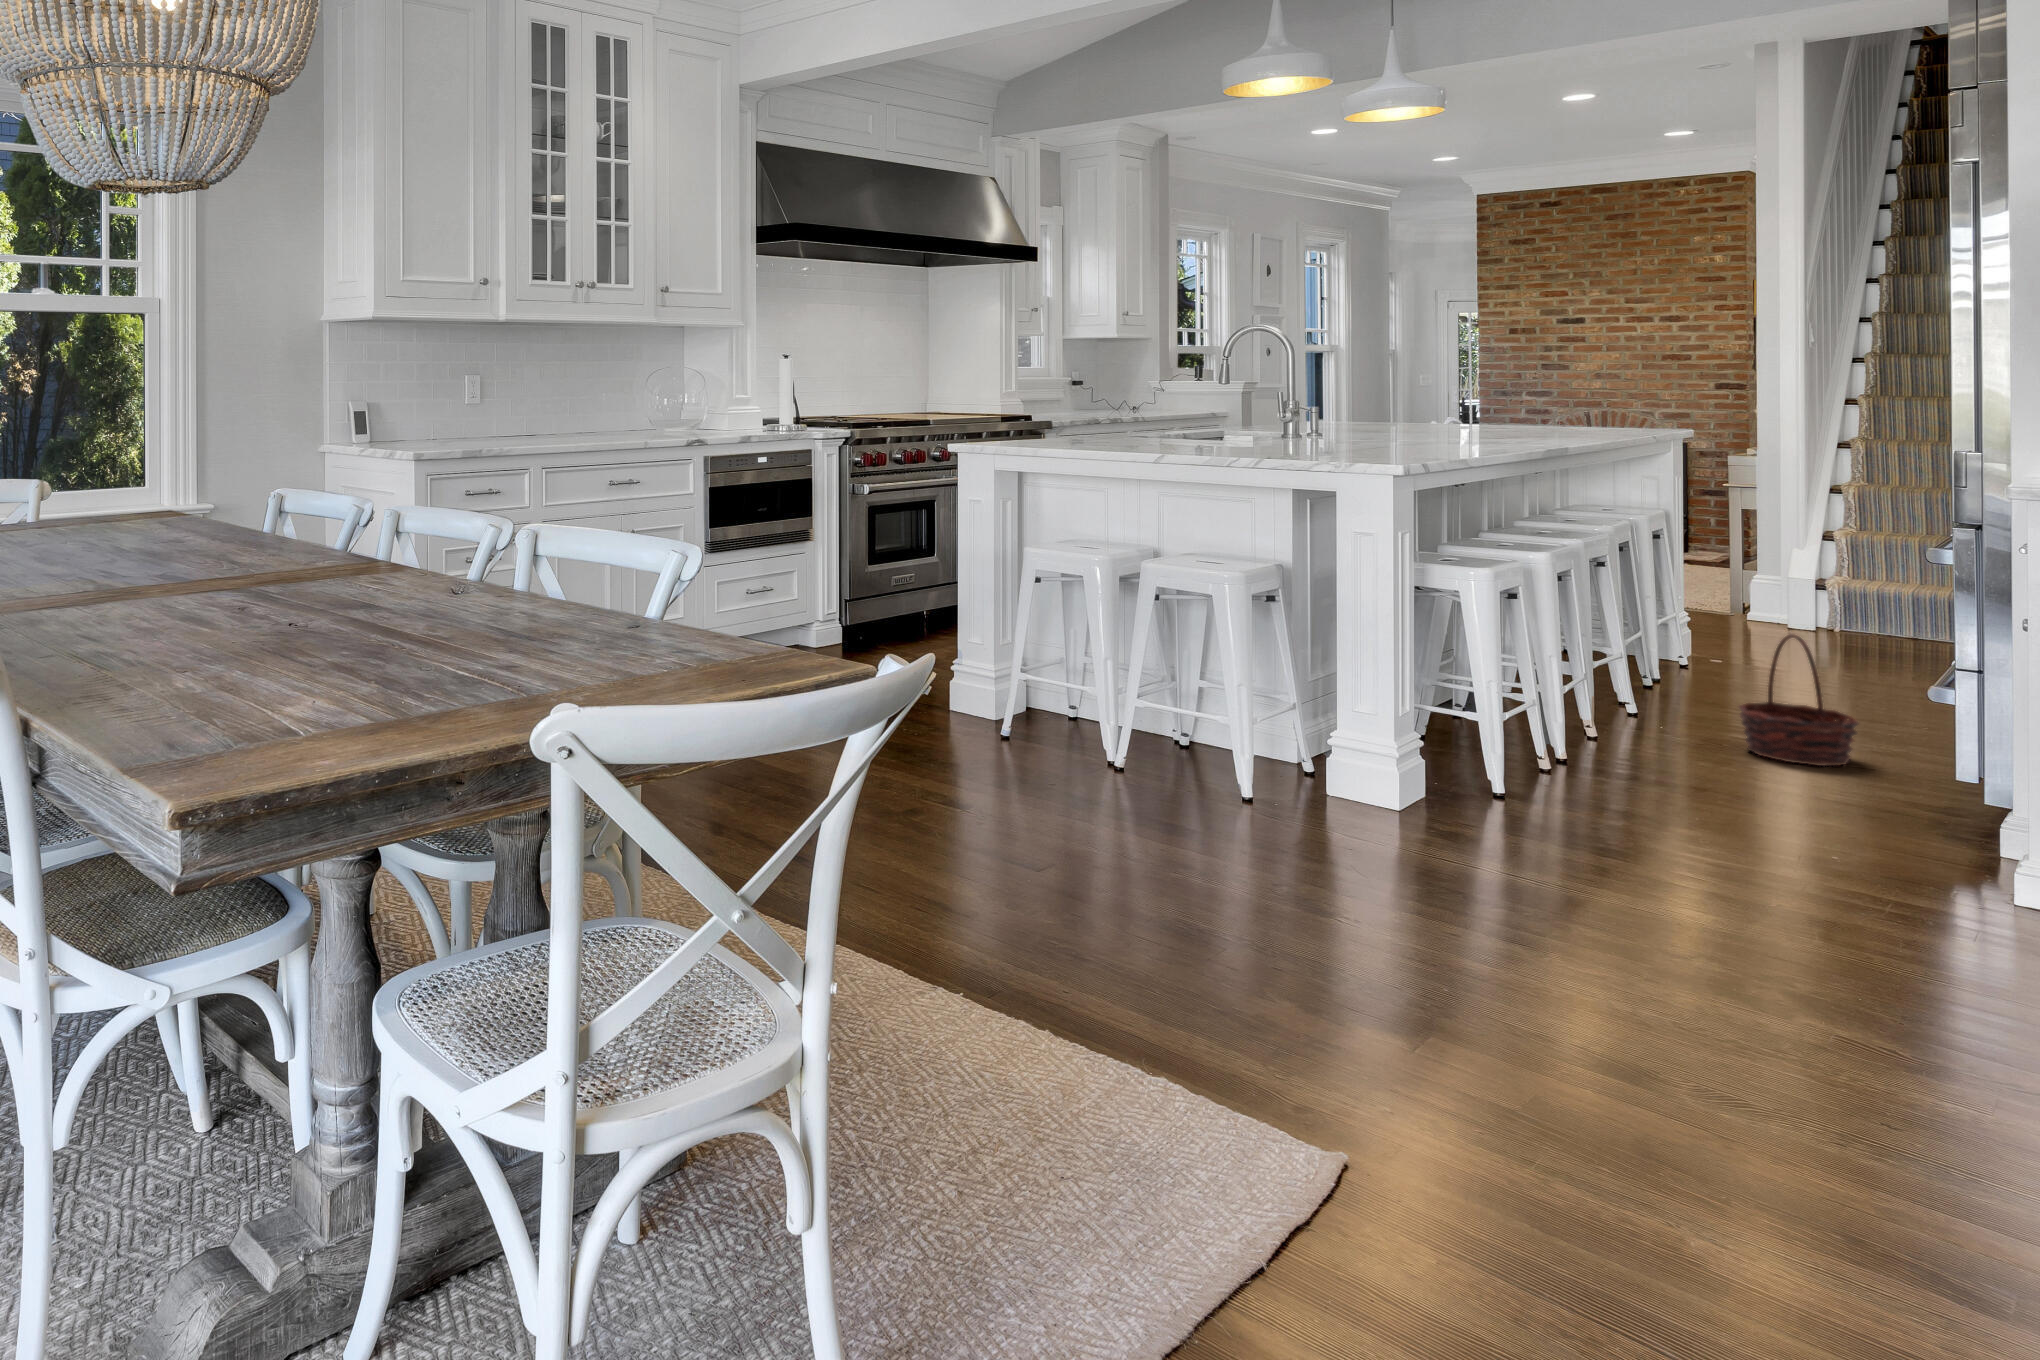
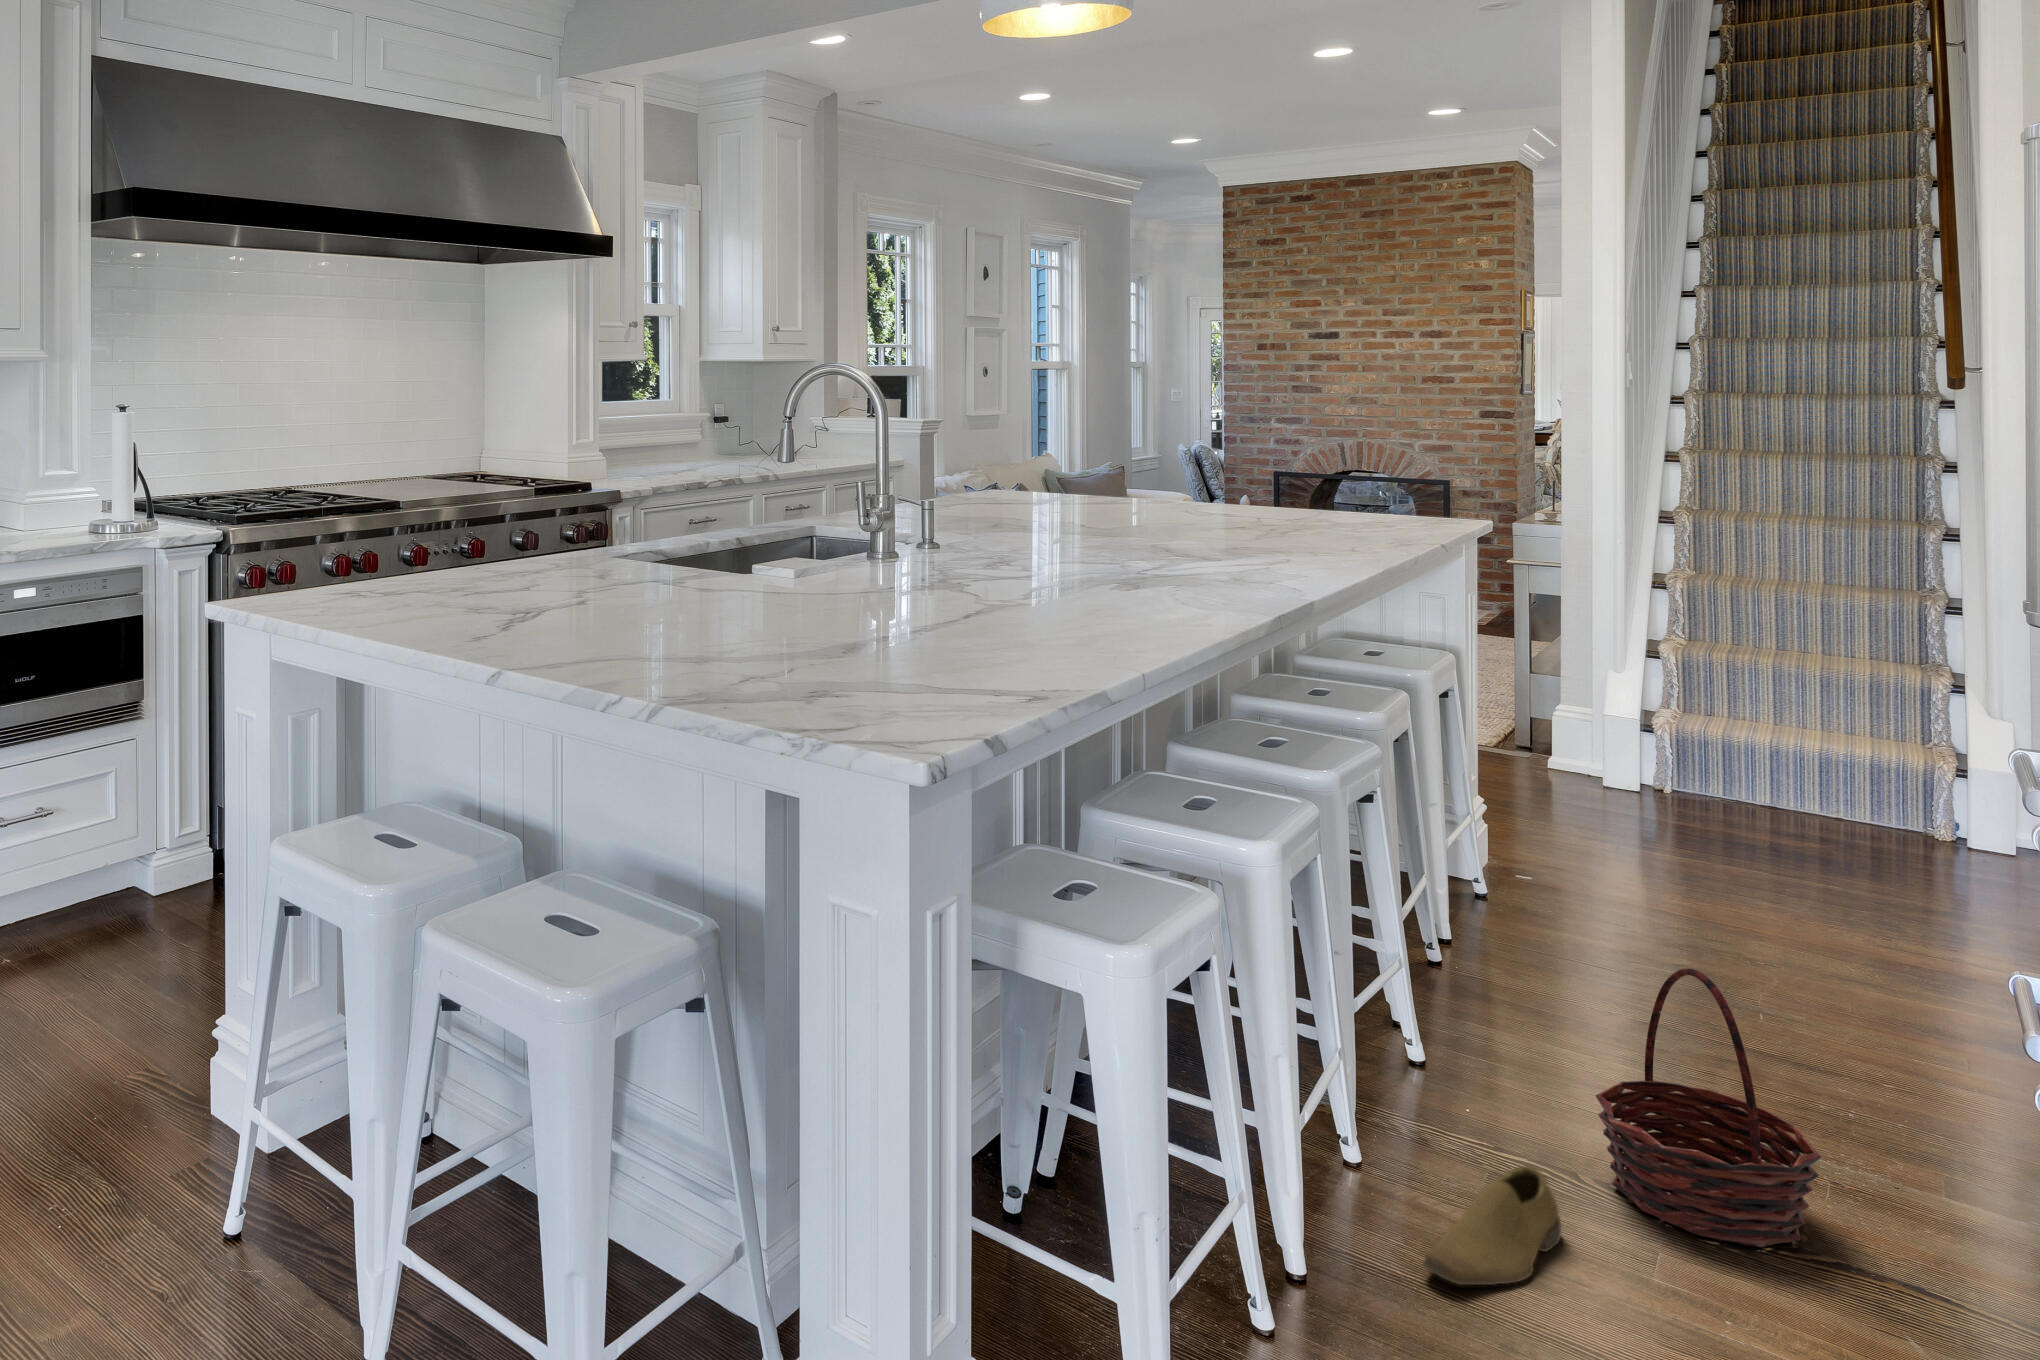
shoe: none [1635,728,1713,770] -> present [1424,1166,1561,1285]

